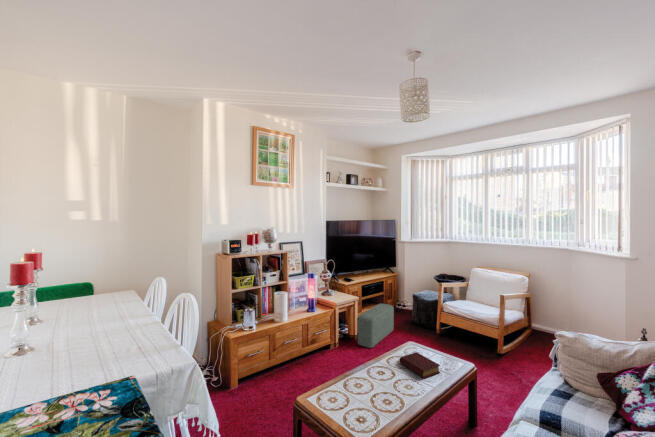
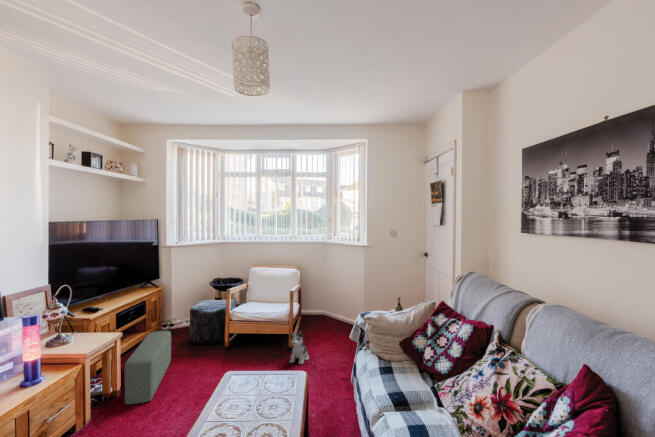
plush toy: none [492,337,518,373] -> present [290,331,309,364]
book: present [399,352,440,378] -> none [238,385,287,415]

